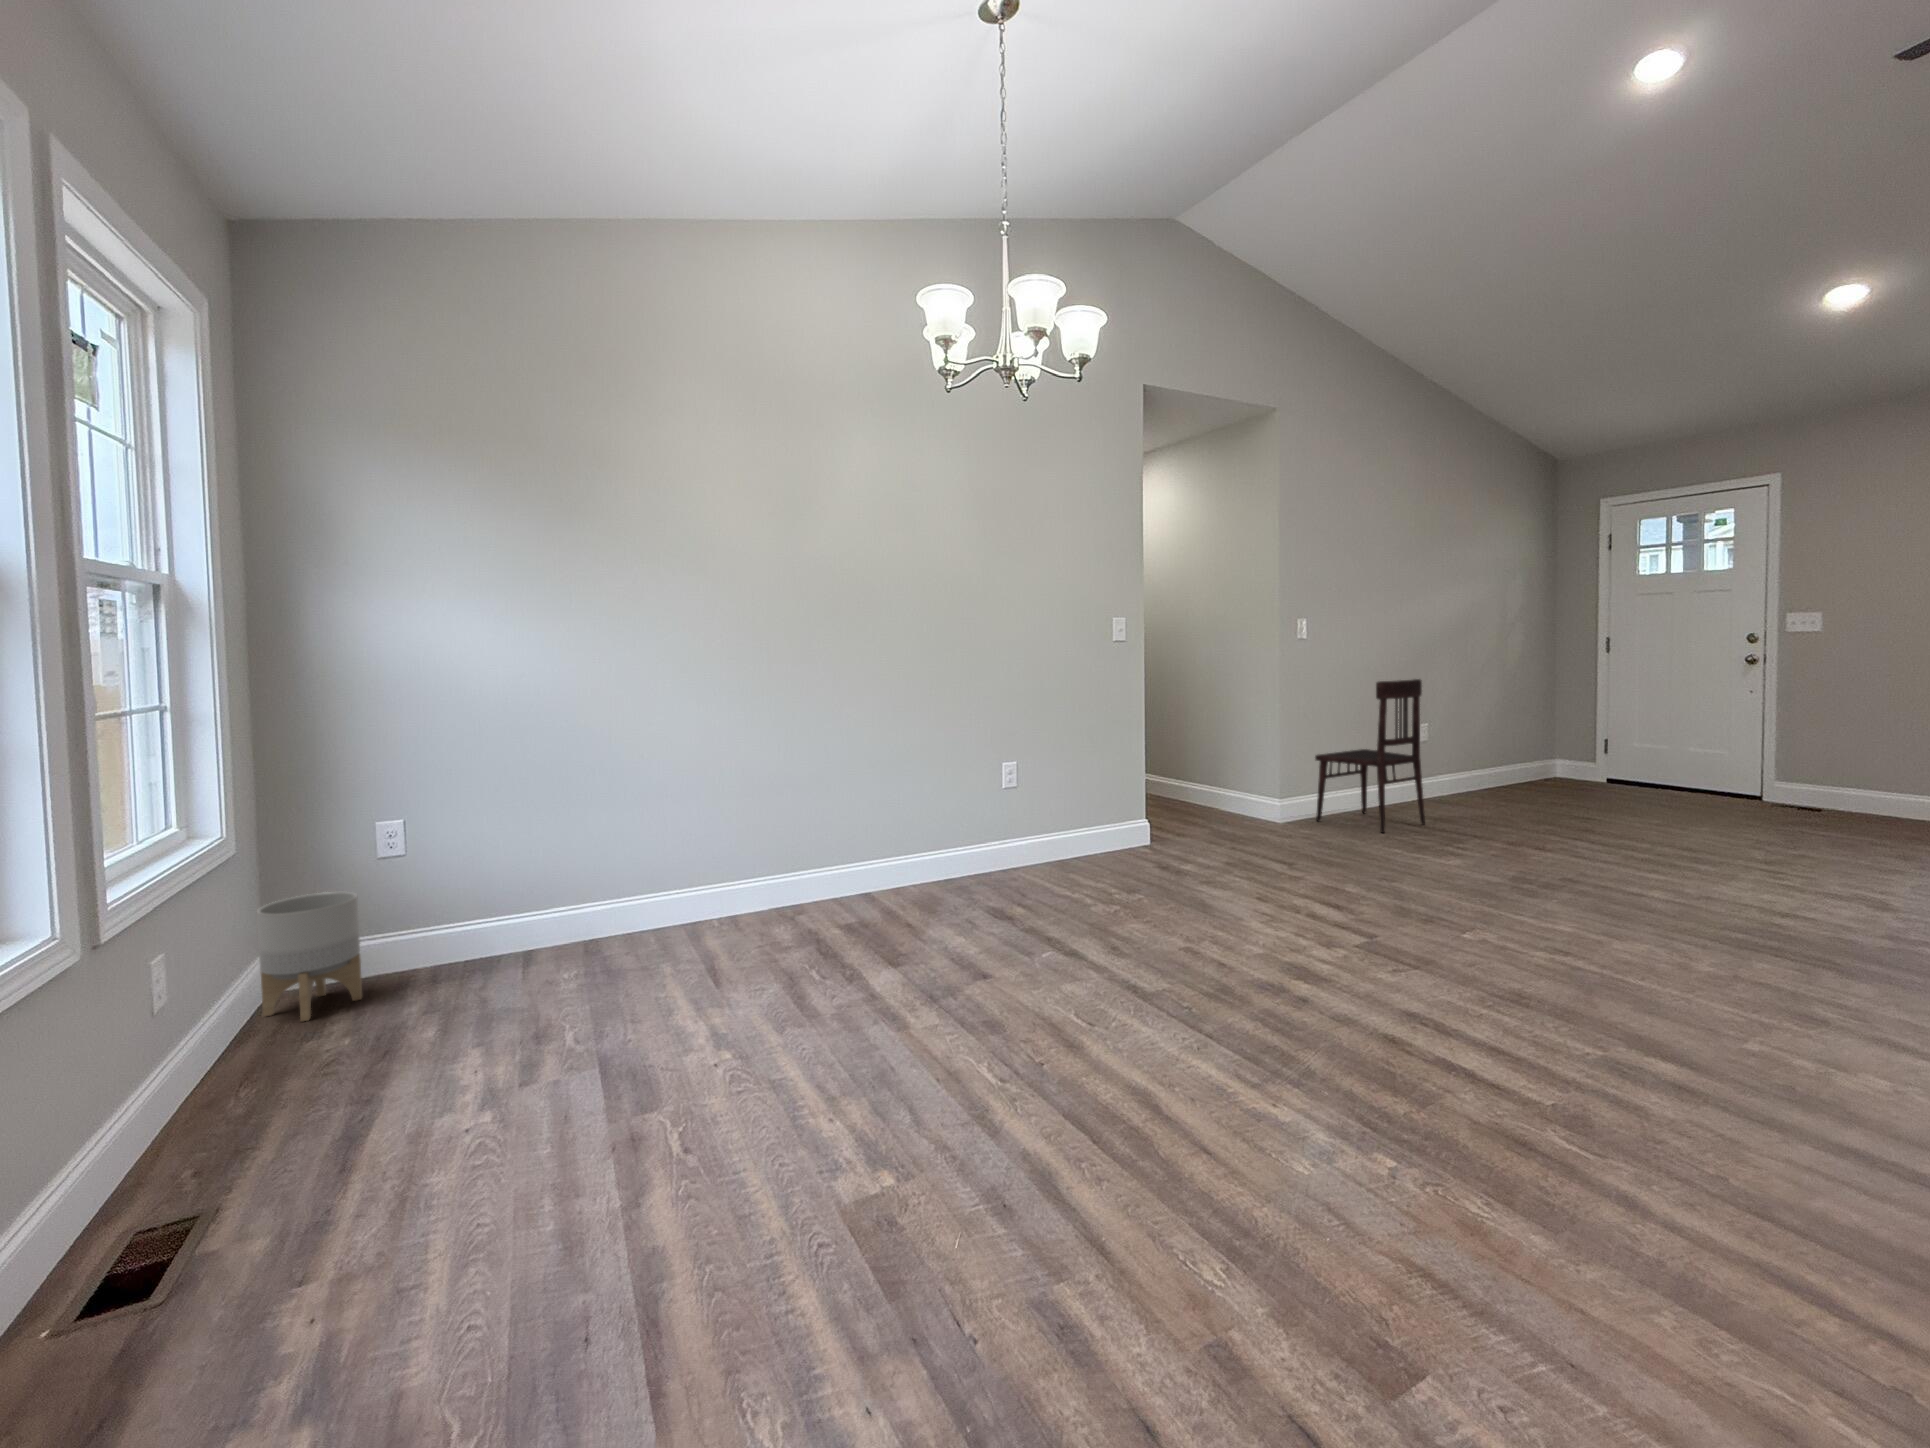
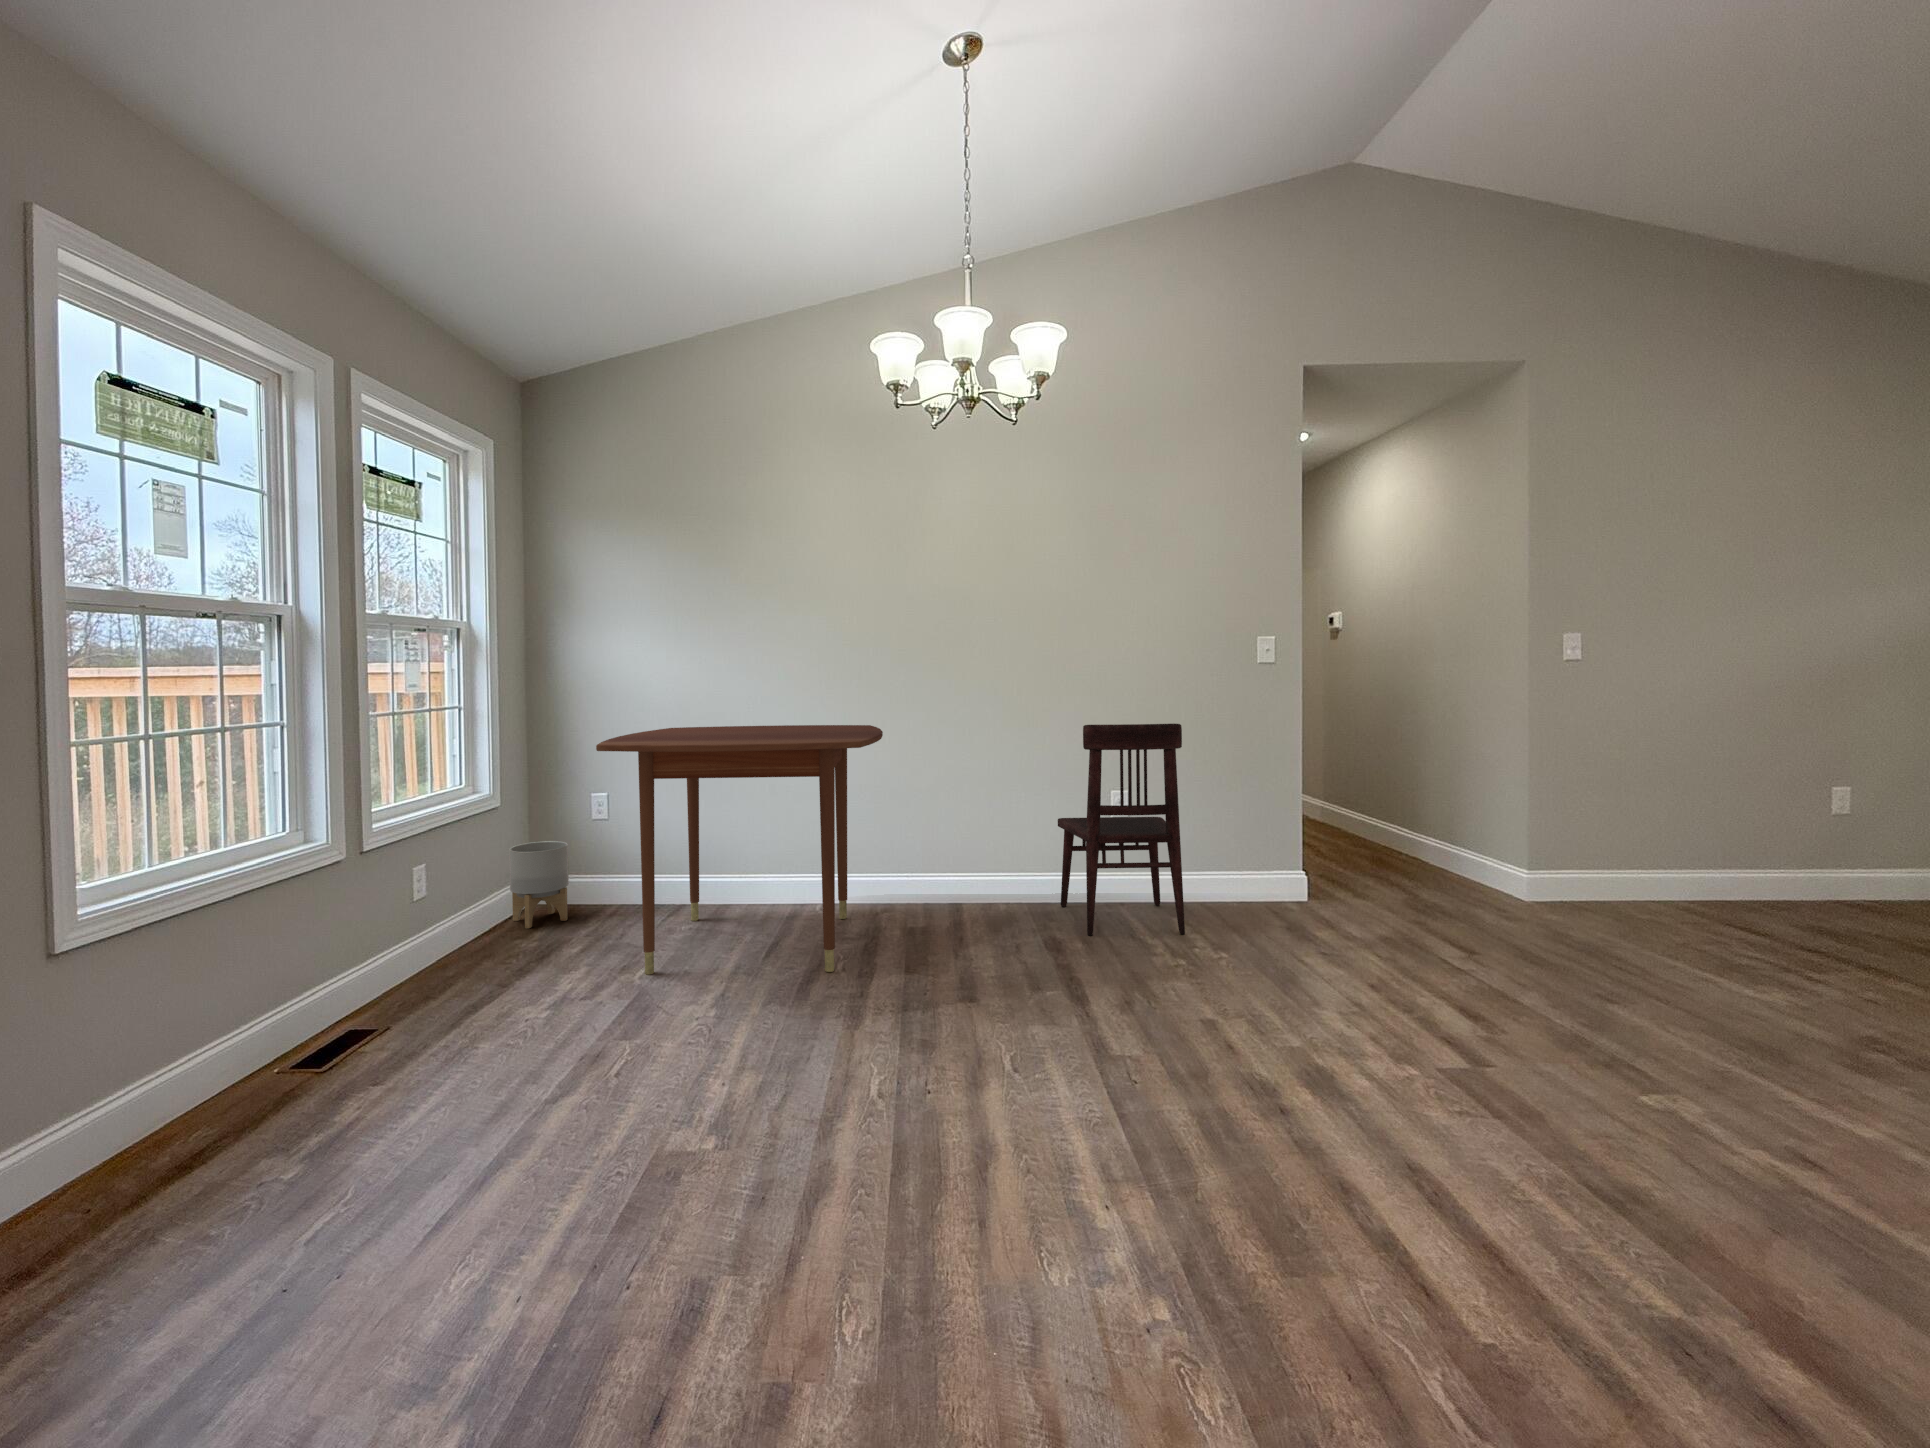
dining chair: present [1315,679,1425,833] -> present [1058,724,1185,936]
dining table: none [489,710,853,1035] -> present [596,725,883,974]

